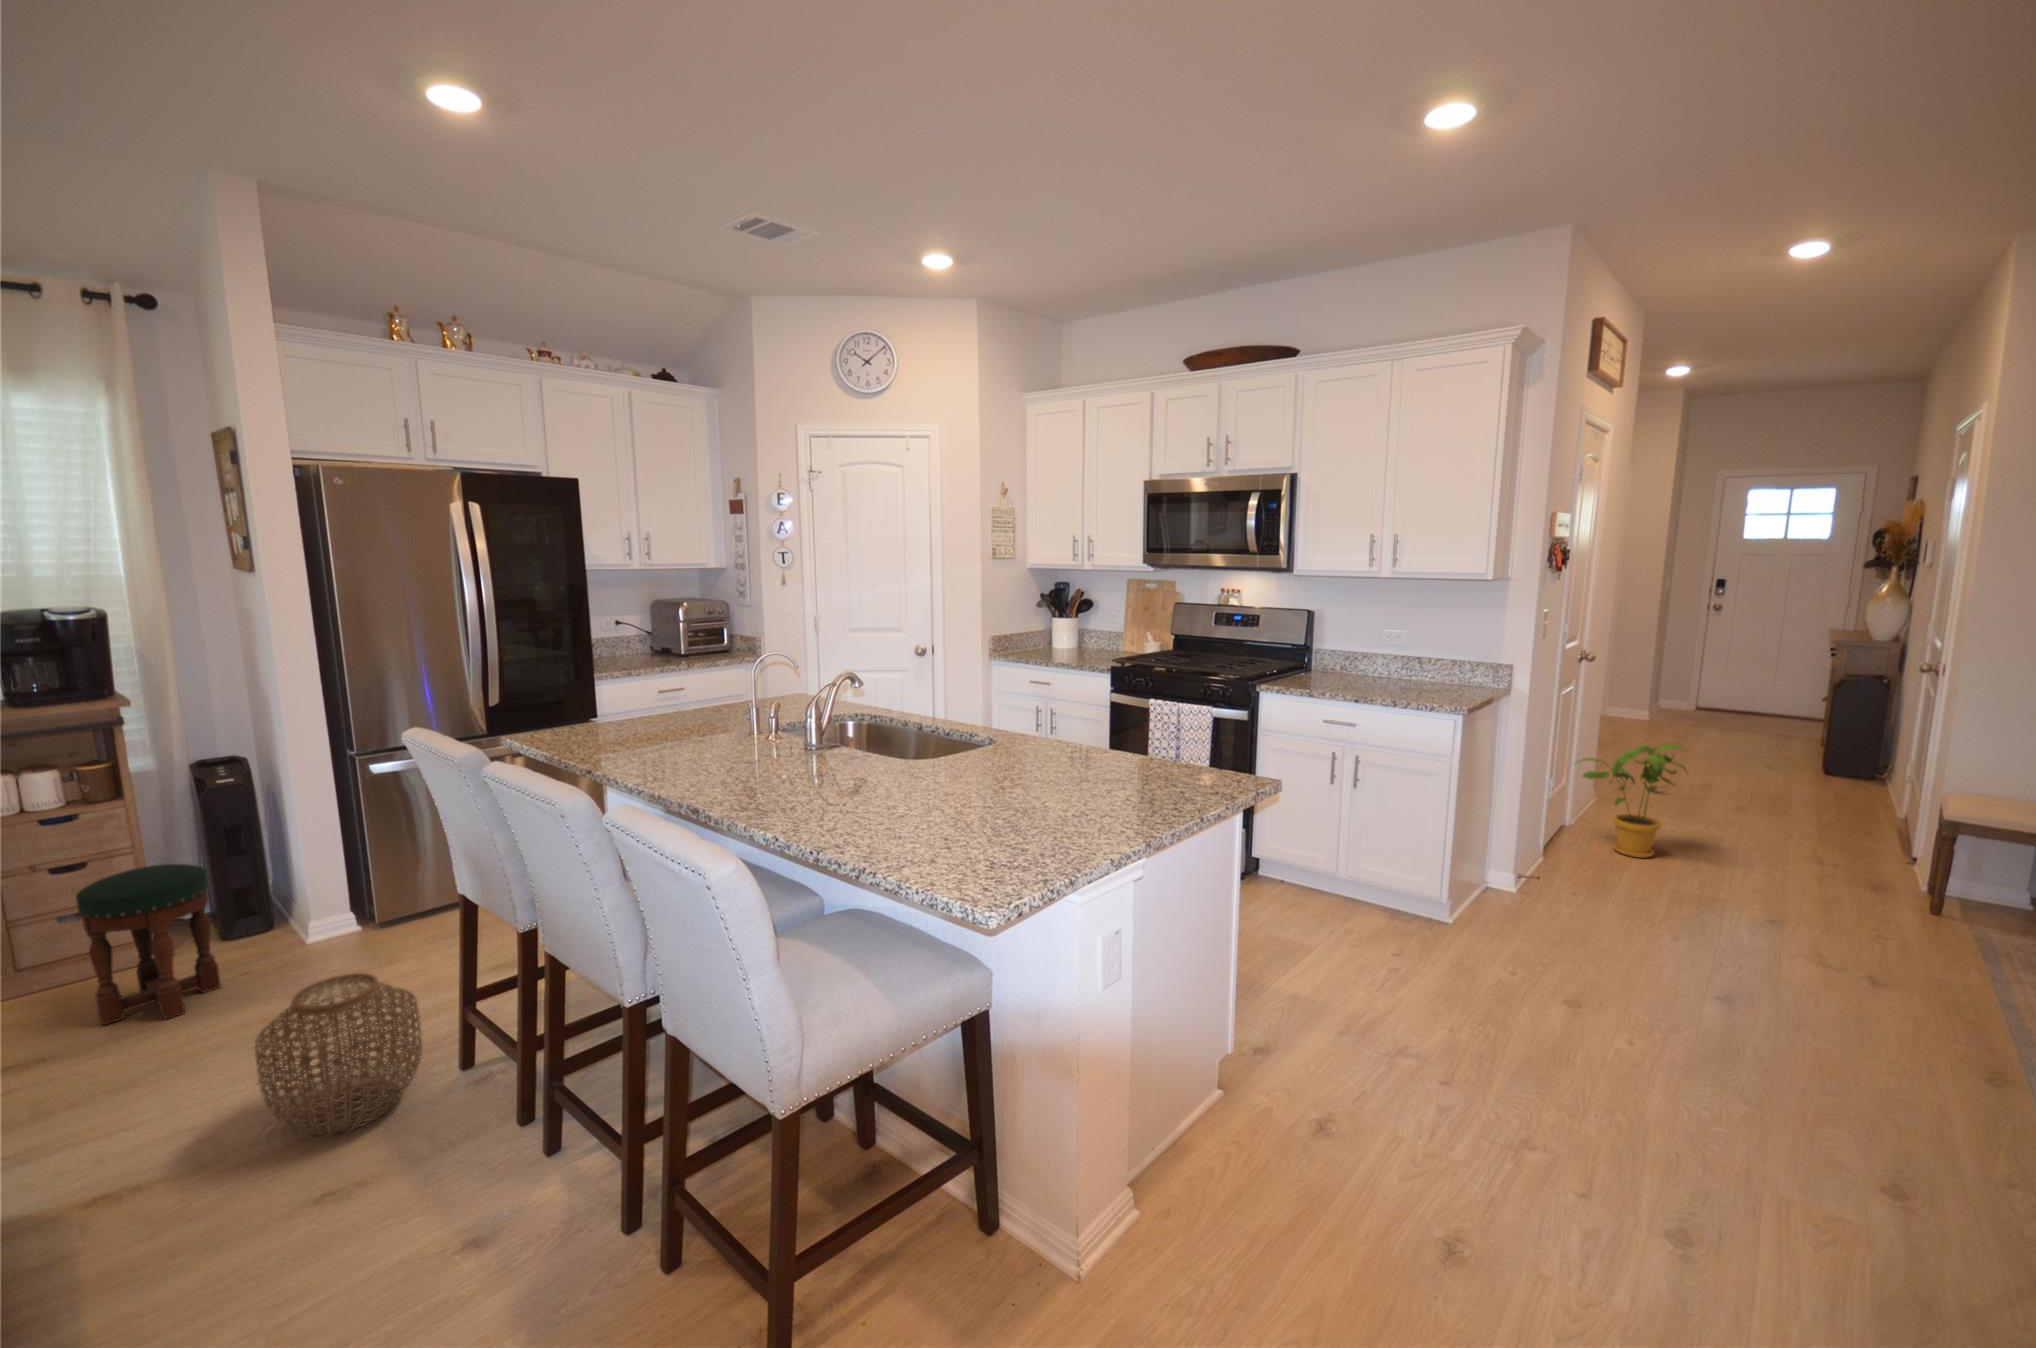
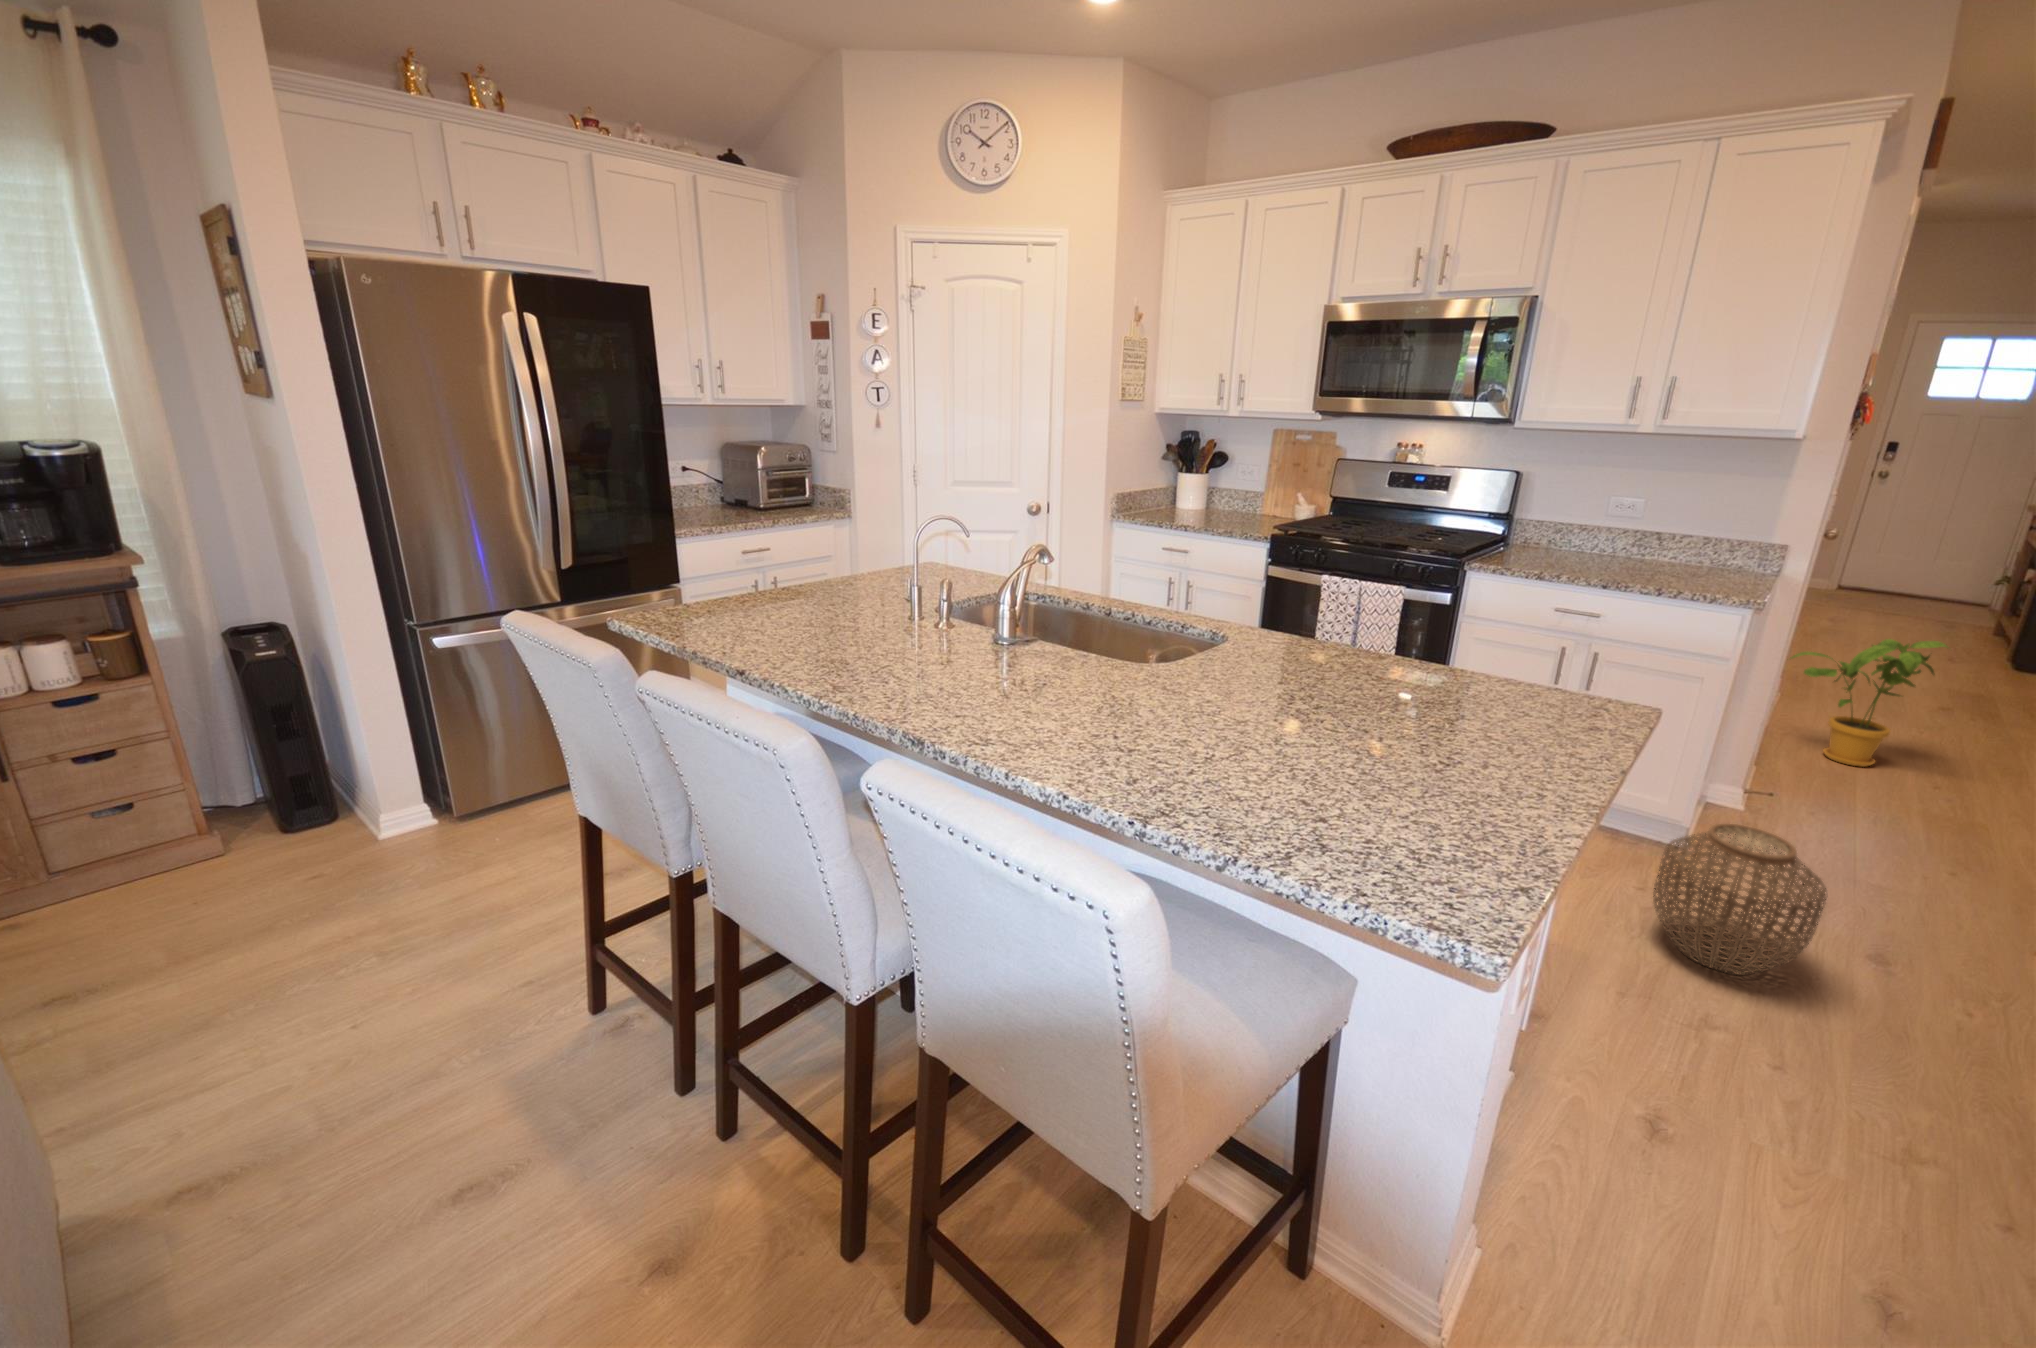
stool: present [76,864,221,1025] -> none [112,753,292,936]
woven basket: present [255,973,422,1135] -> present [1653,824,1826,974]

